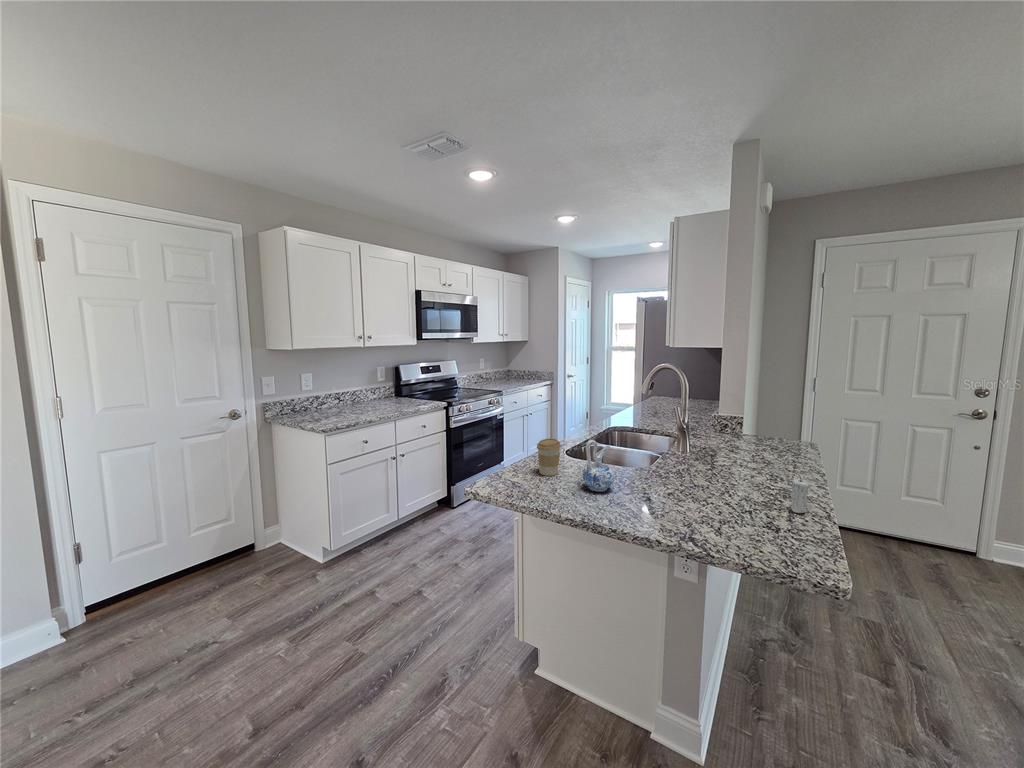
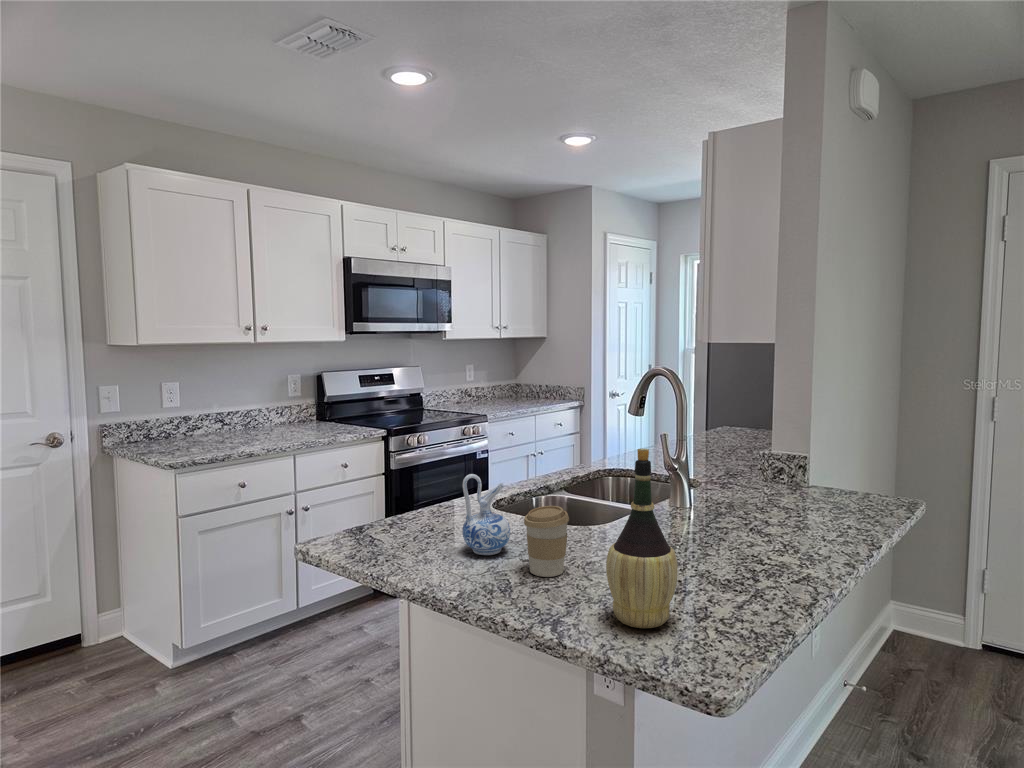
wine bottle: none [718,427,769,540] -> present [606,449,678,628]
coffee cup: present [537,438,561,476] -> present [524,506,569,577]
candle: present [791,478,809,513] -> none [763,531,787,596]

